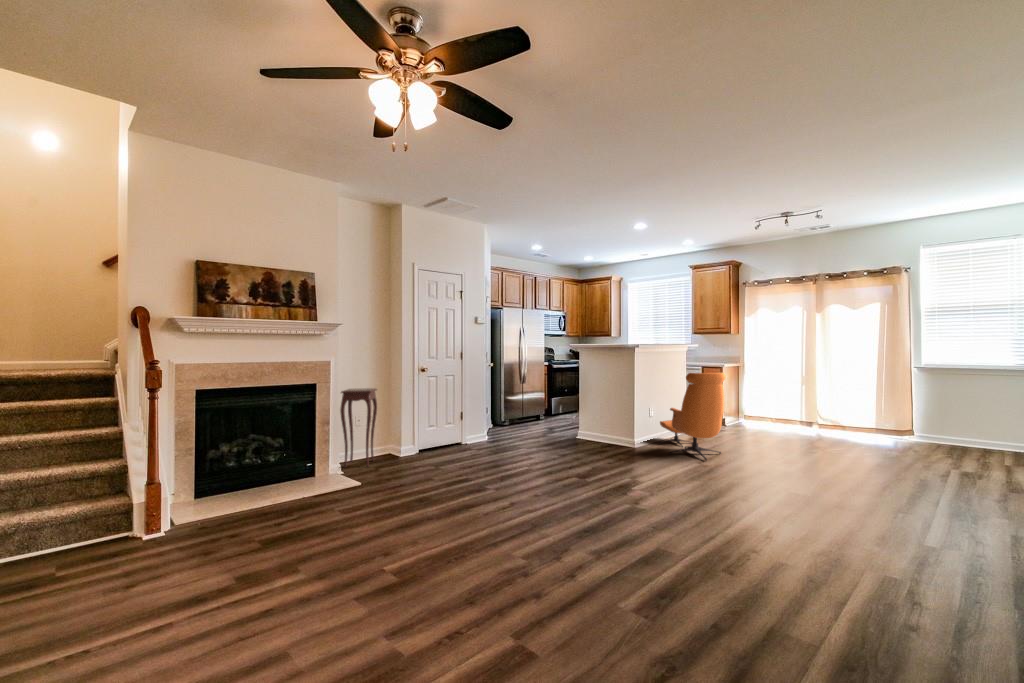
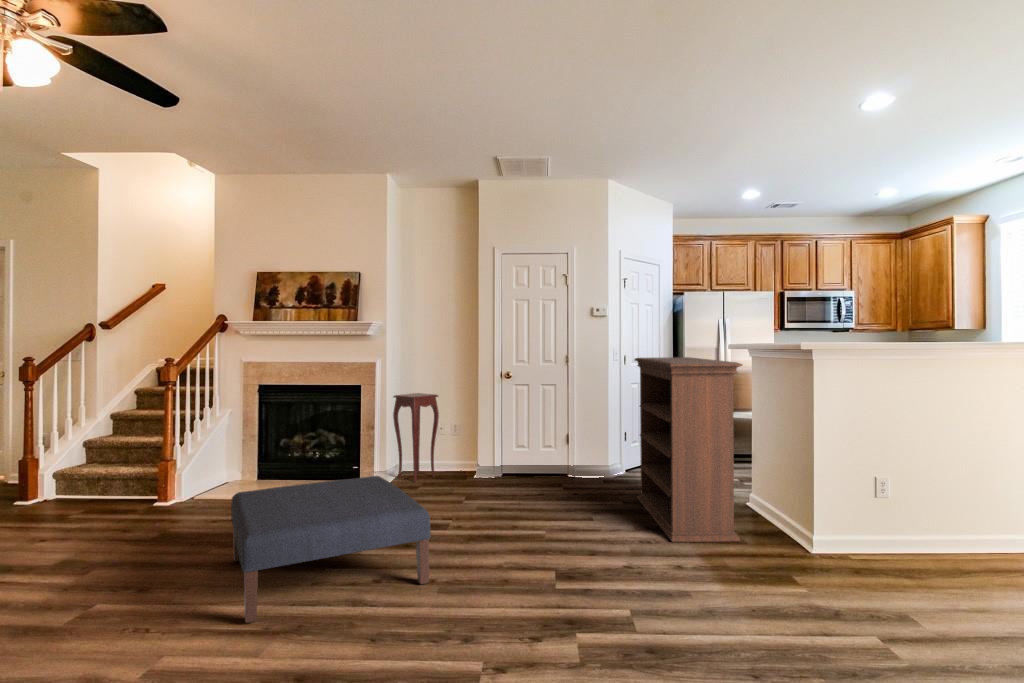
bookshelf: none [534,353,631,461] -> present [634,357,742,542]
lounge chair: present [660,373,726,460] -> none [813,405,940,592]
ottoman: none [392,451,564,566] -> present [231,476,431,623]

